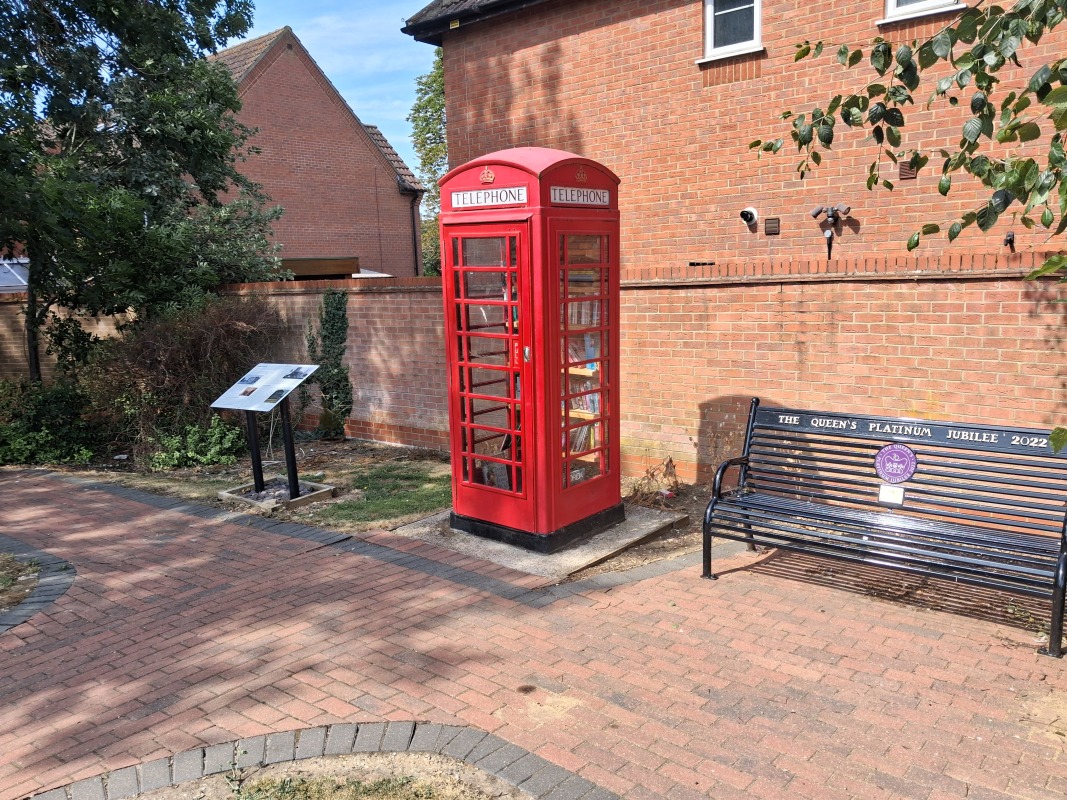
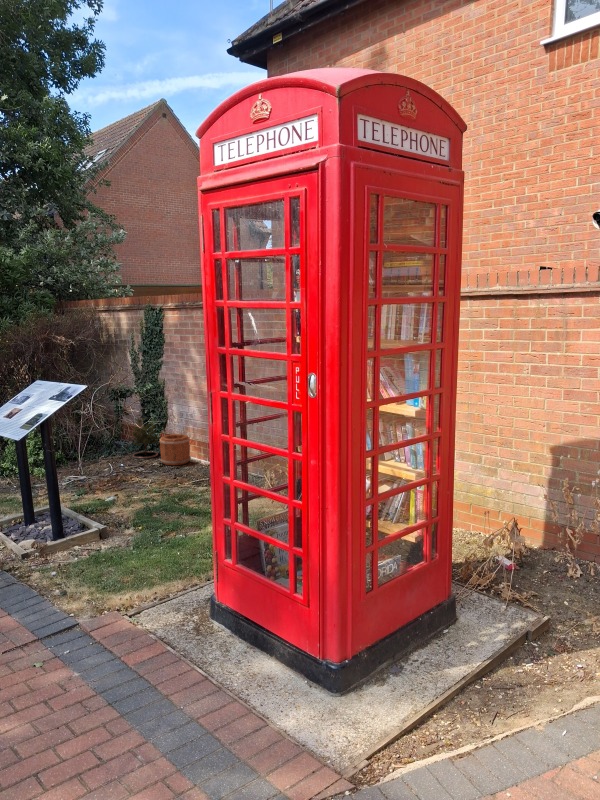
bucket: none [350,417,380,447] -> present [160,434,191,465]

